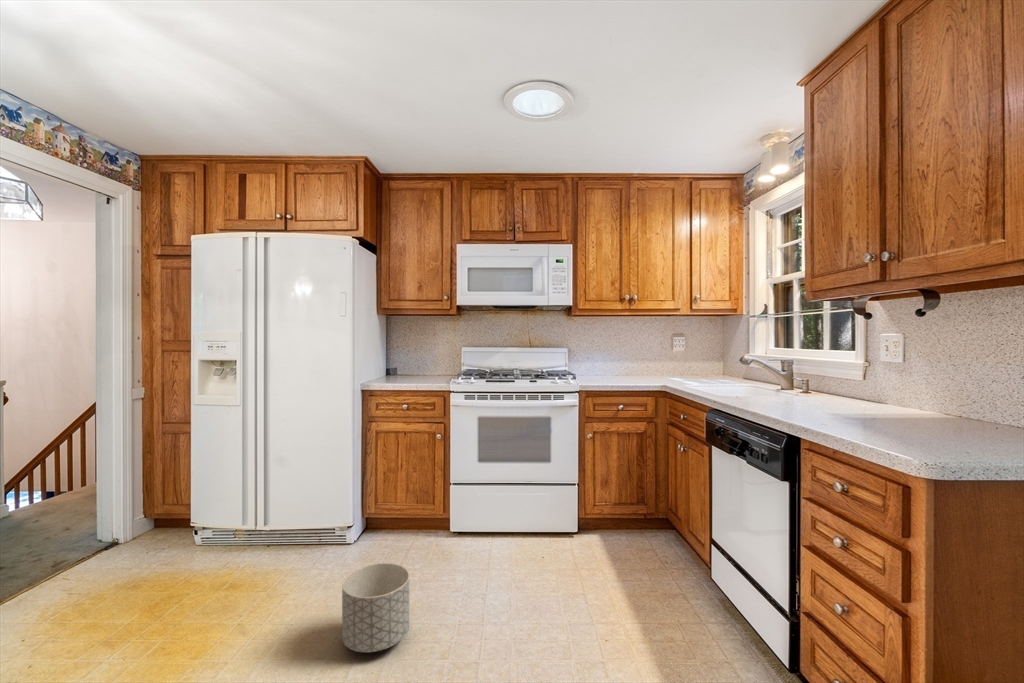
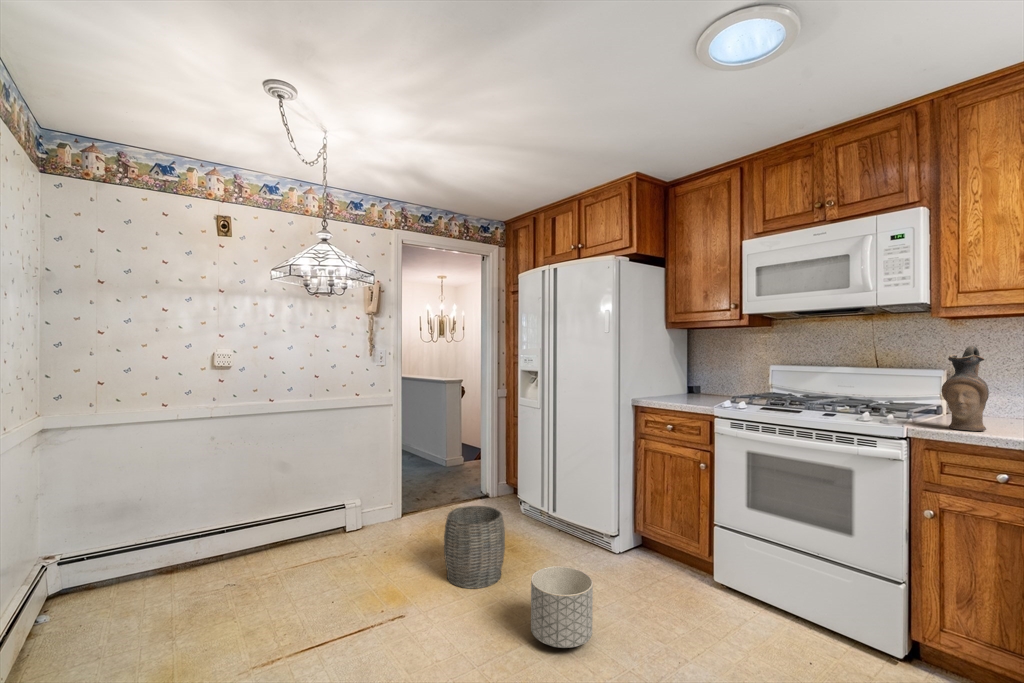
ceramic pitcher: none [595,333,616,383] -> present [941,346,989,431]
woven basket: none [153,540,252,662] -> present [444,506,505,589]

